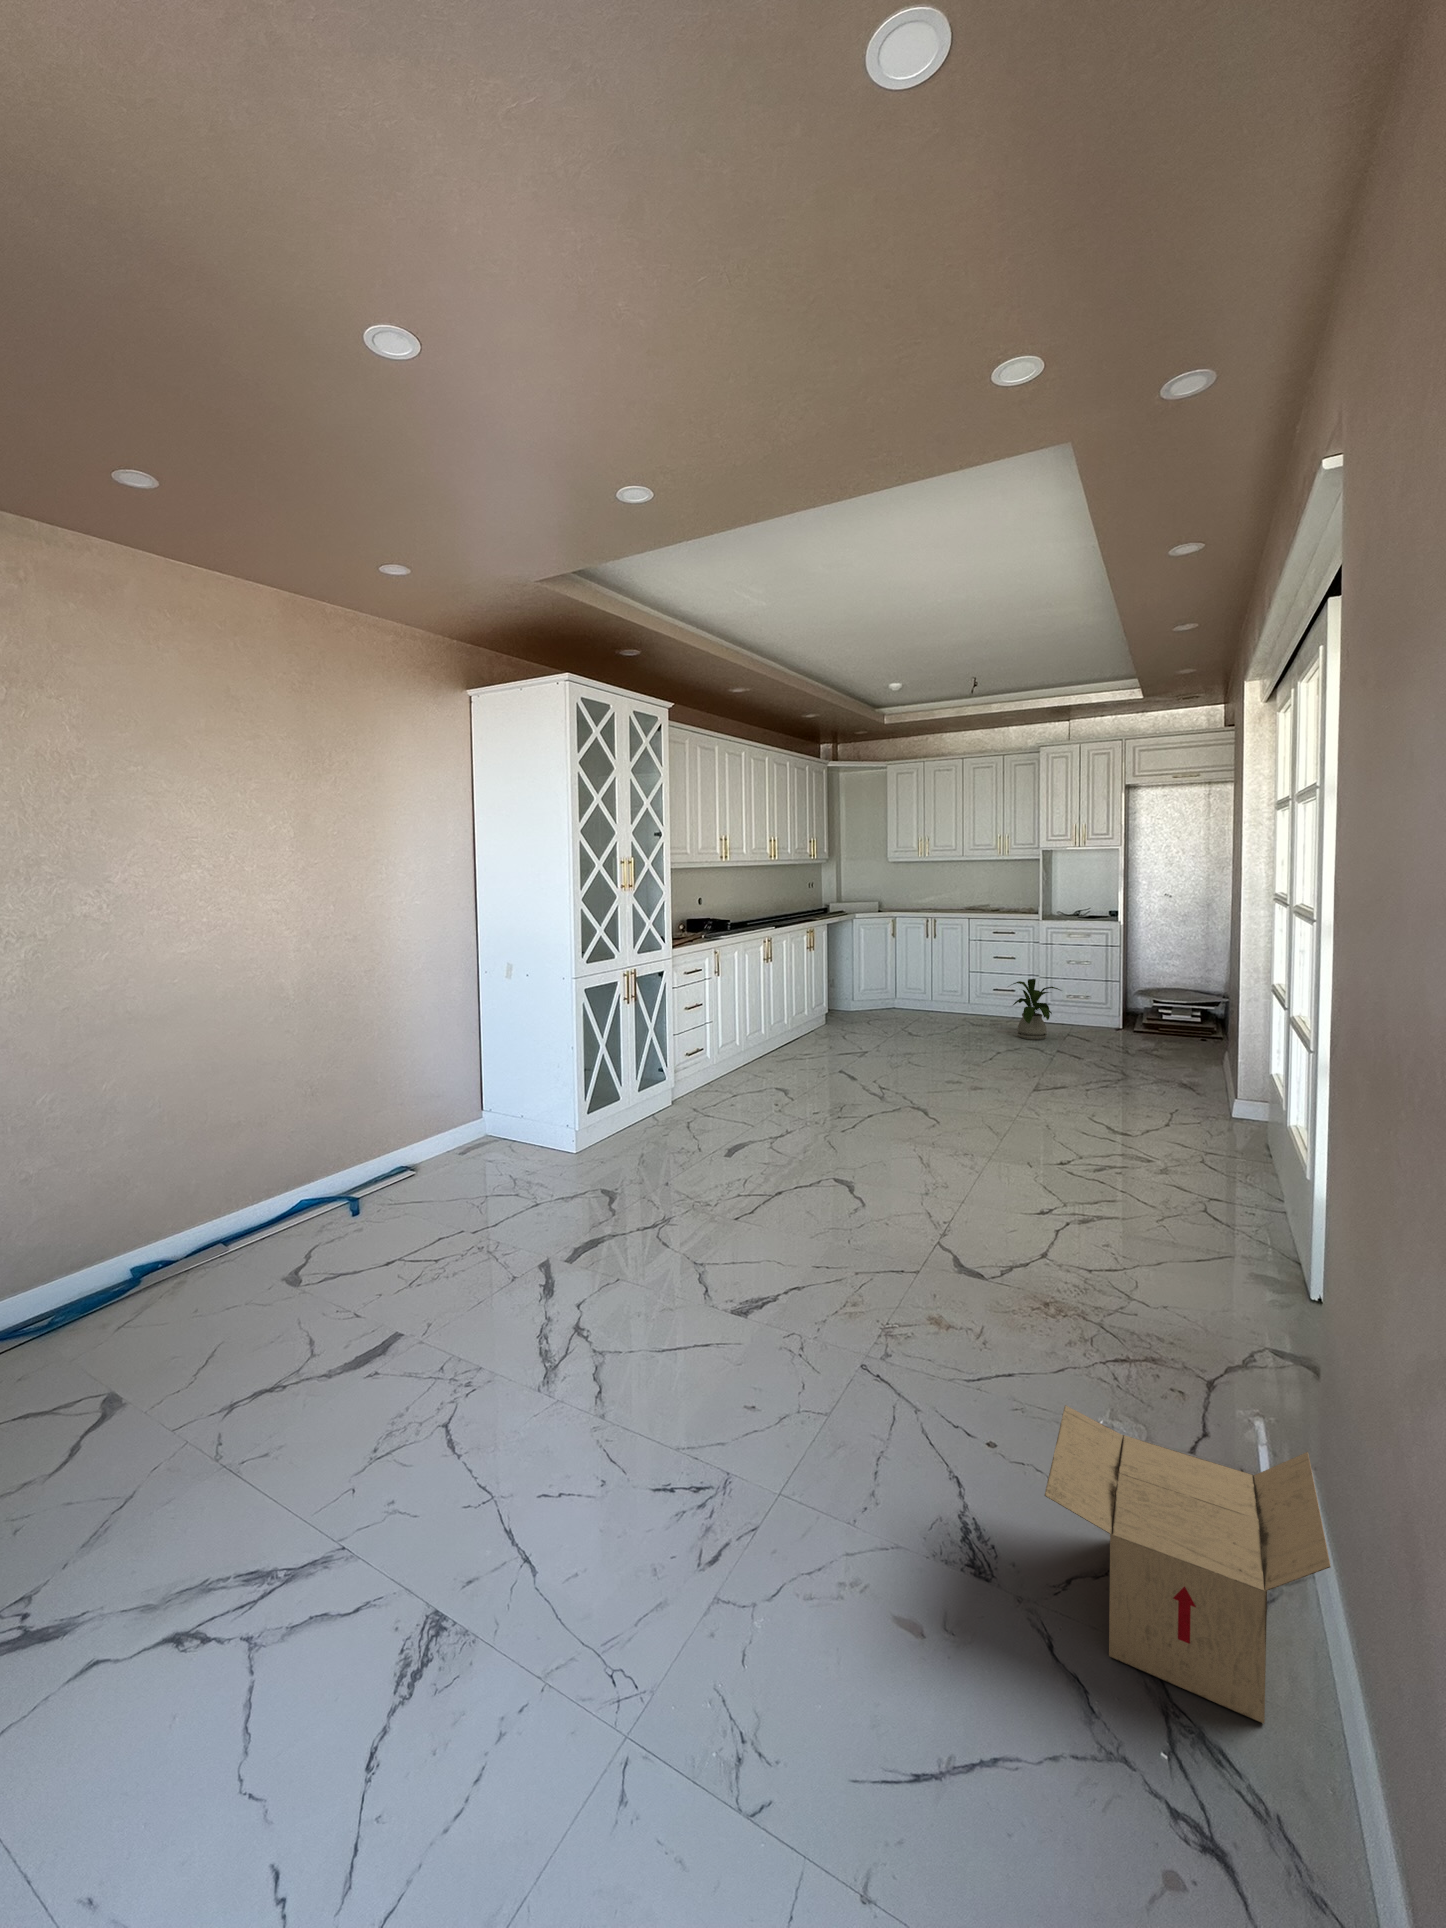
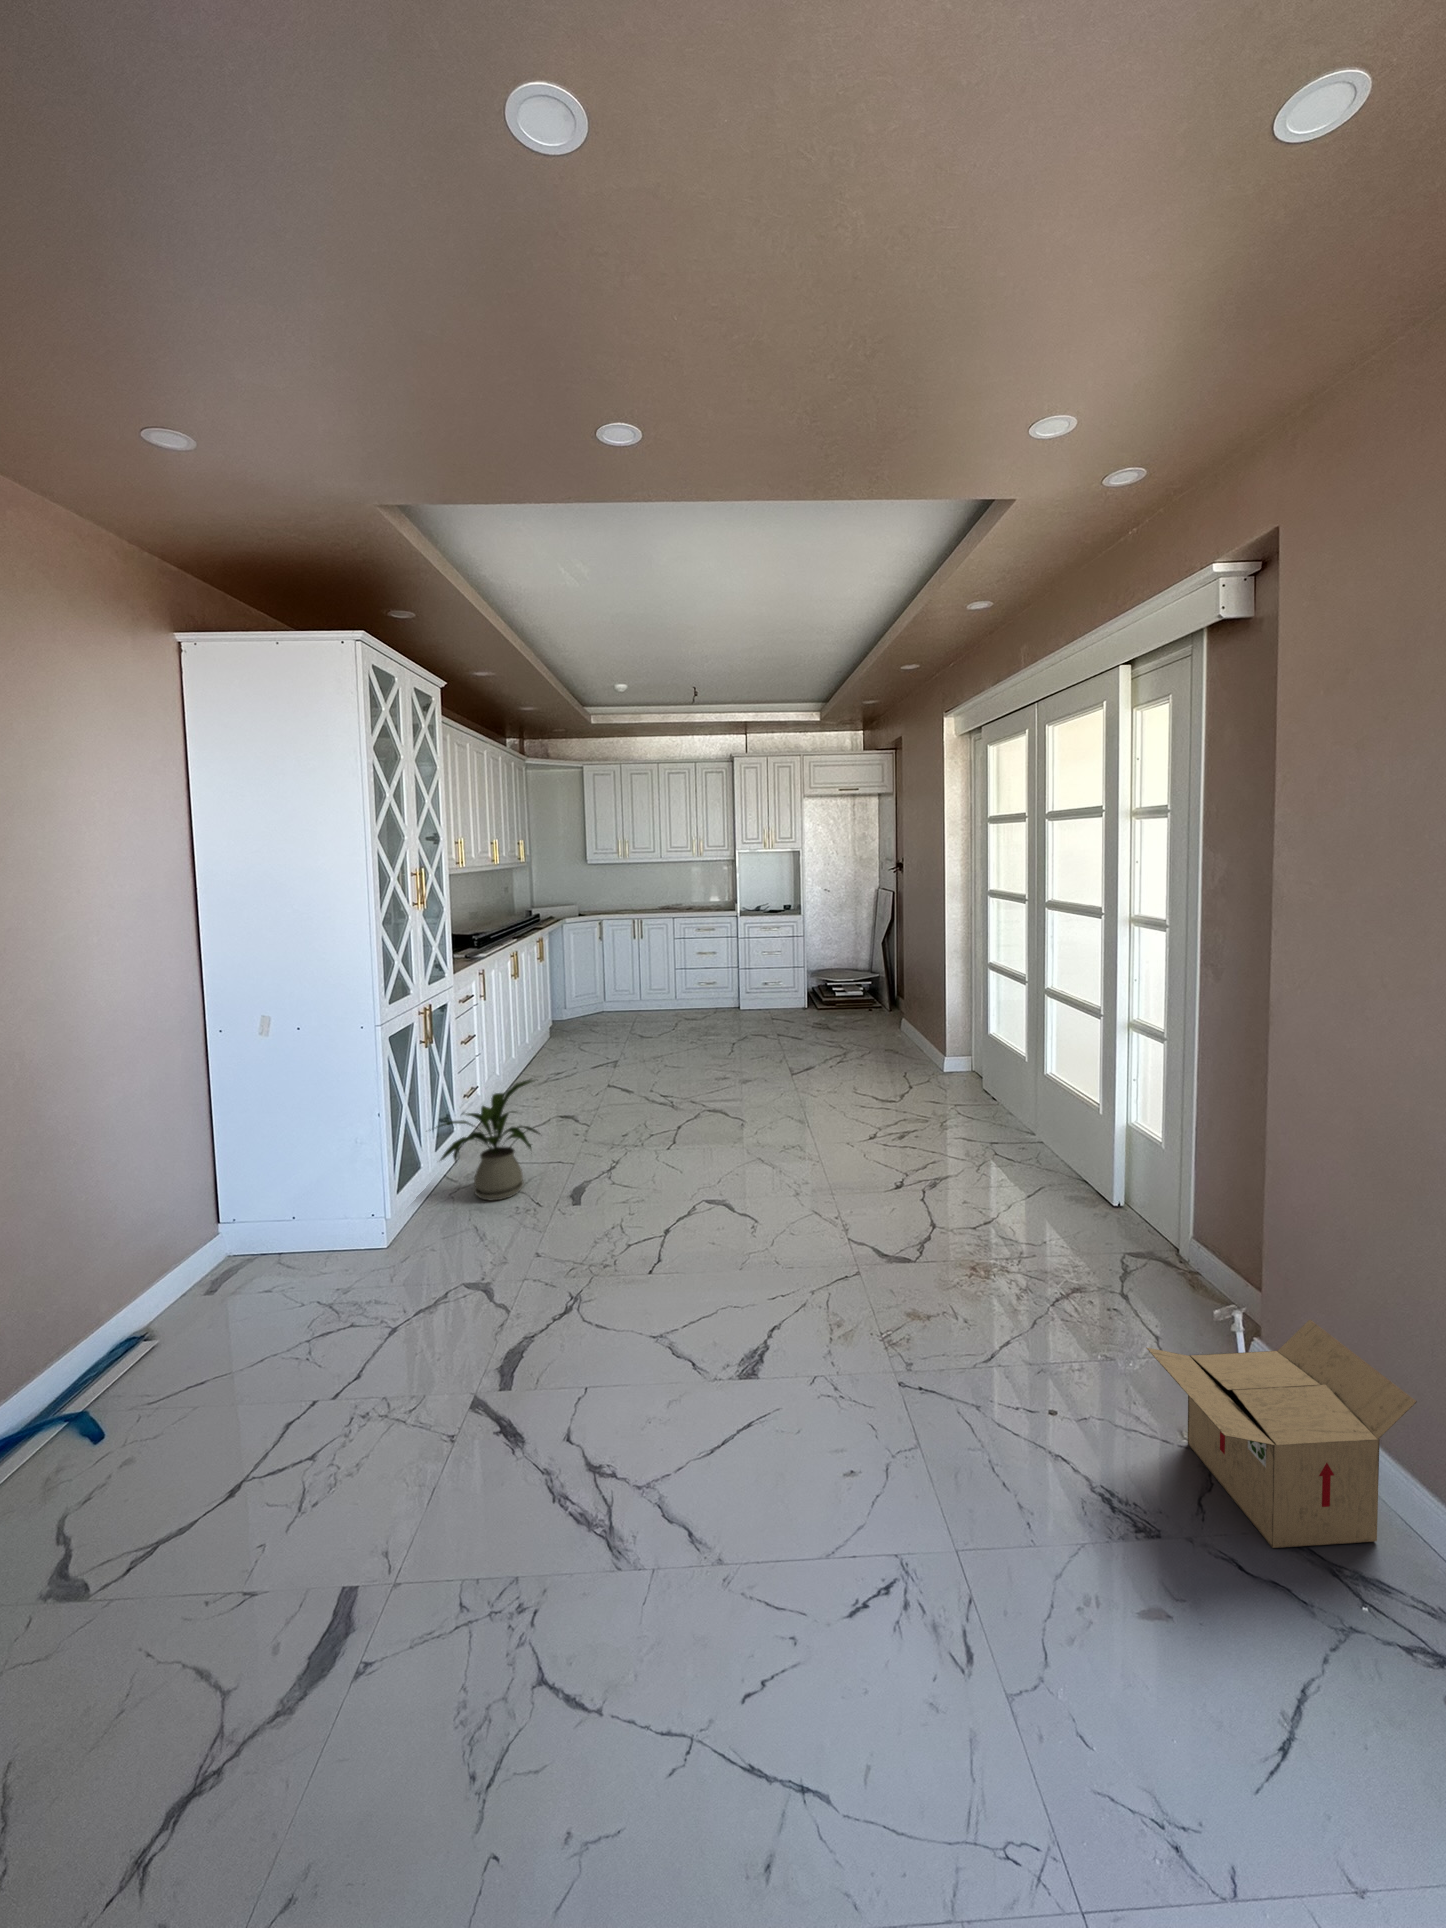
house plant: present [1011,979,1061,1040] -> present [438,1080,539,1200]

